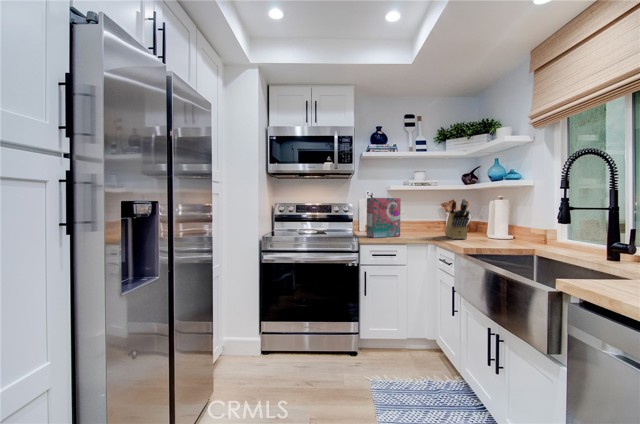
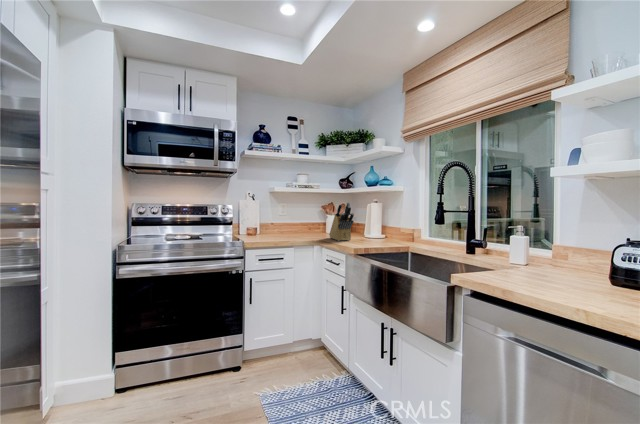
cereal box: present [367,198,401,238] -> none [255,200,289,244]

